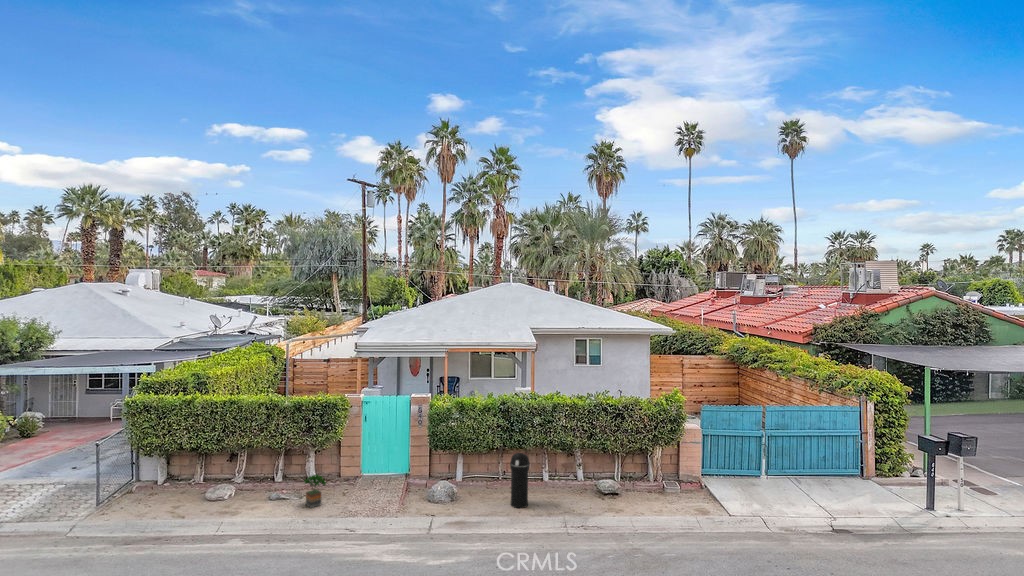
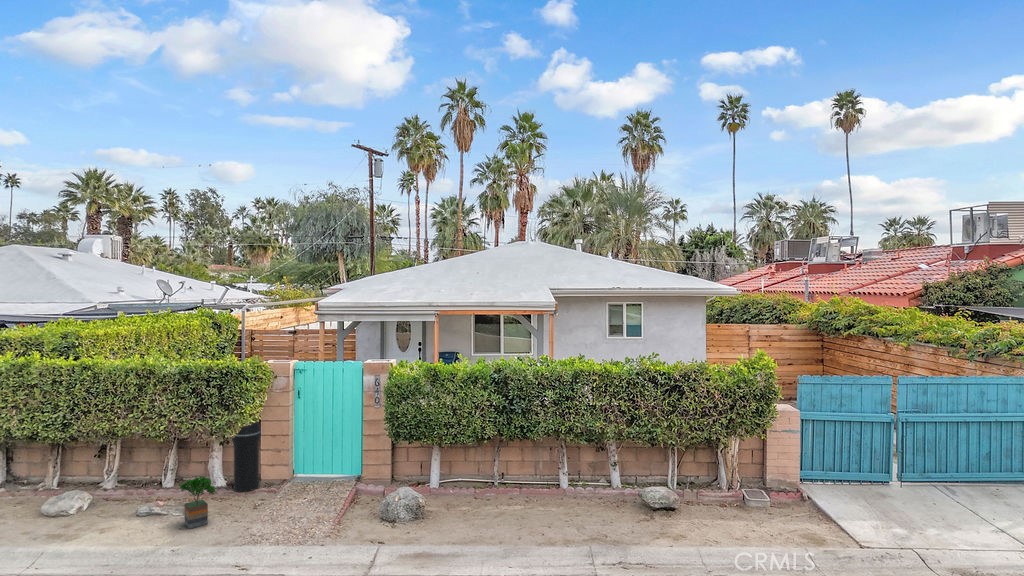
trash can: present [510,453,530,508] -> present [232,422,261,492]

